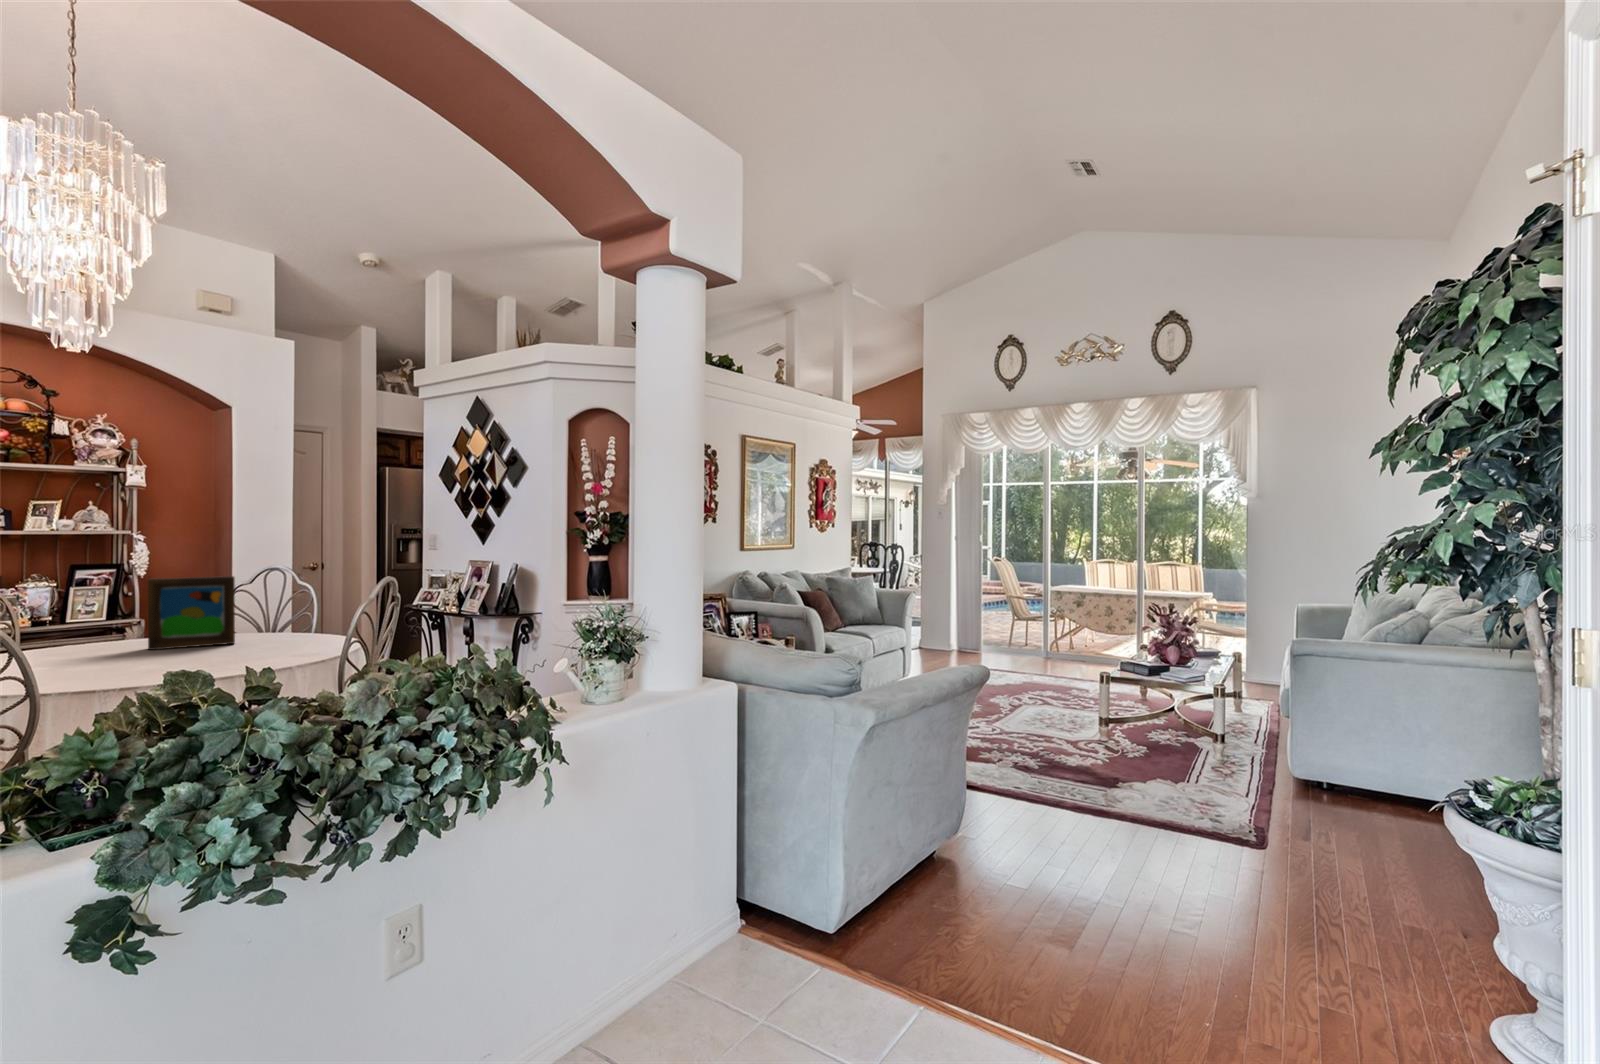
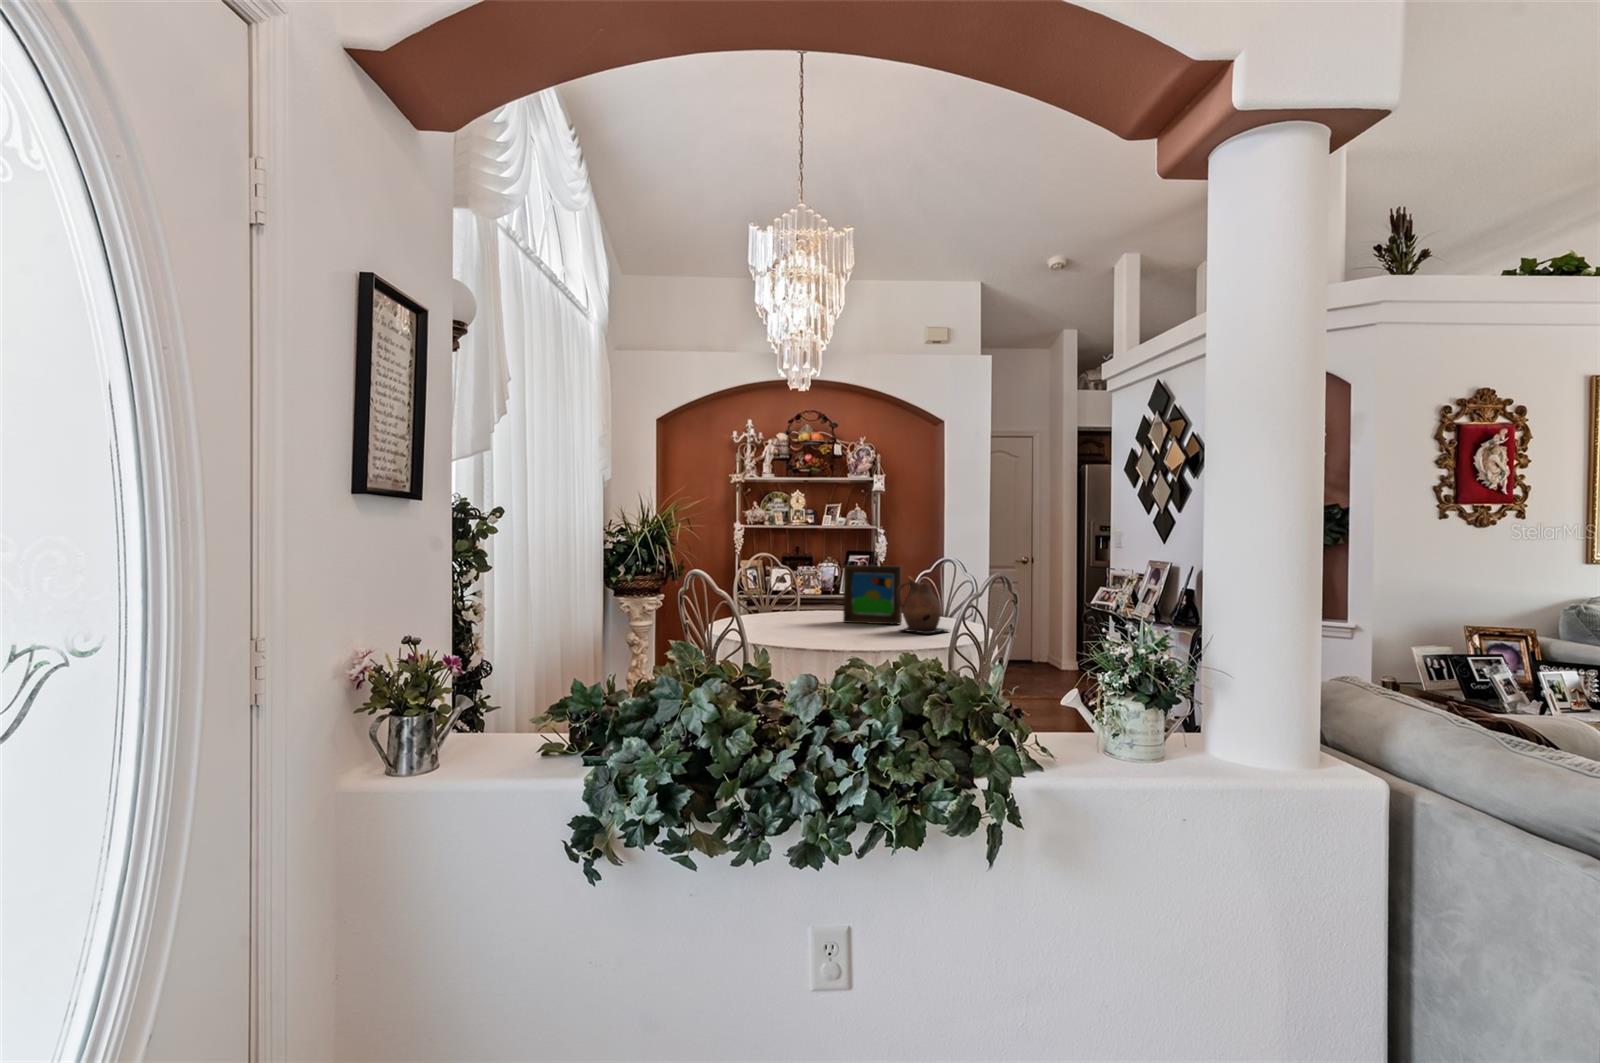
ceramic pitcher: none [240,587,310,650] -> present [897,576,948,634]

